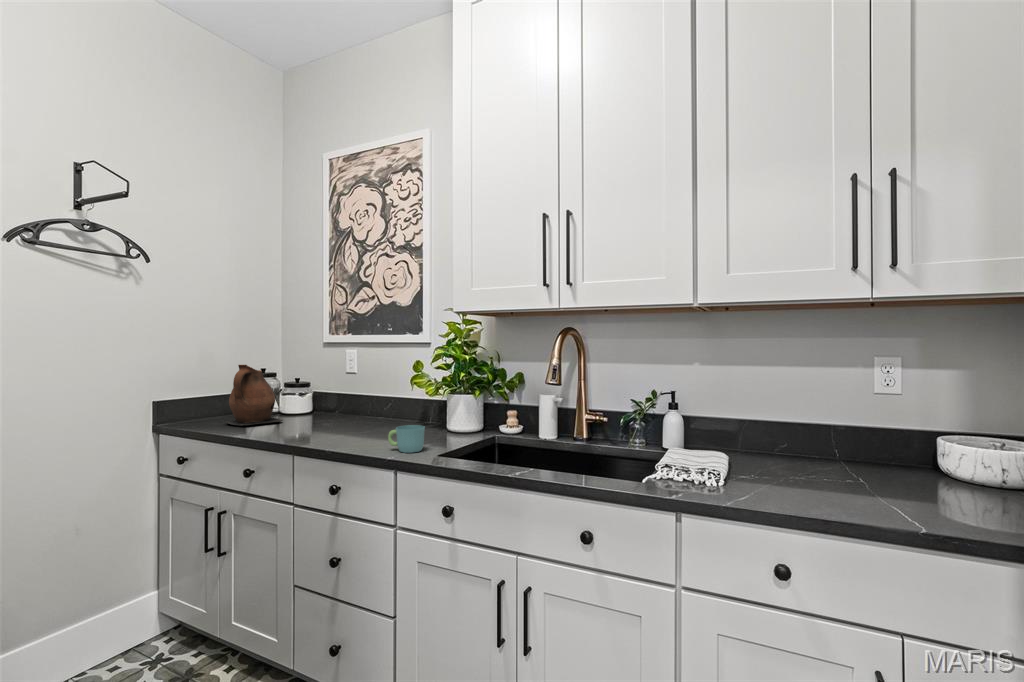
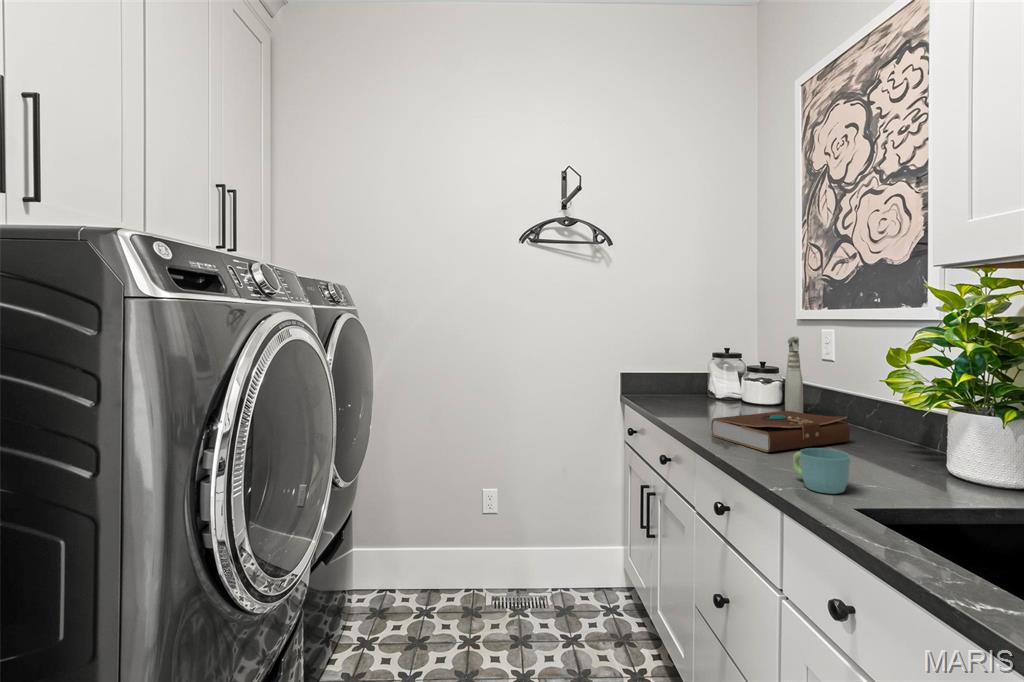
spray bottle: none [325,356,340,419] -> present [785,336,803,413]
ceramic pitcher: present [226,365,282,426] -> none [672,344,730,412]
book: none [297,410,390,441] -> present [711,411,850,452]

